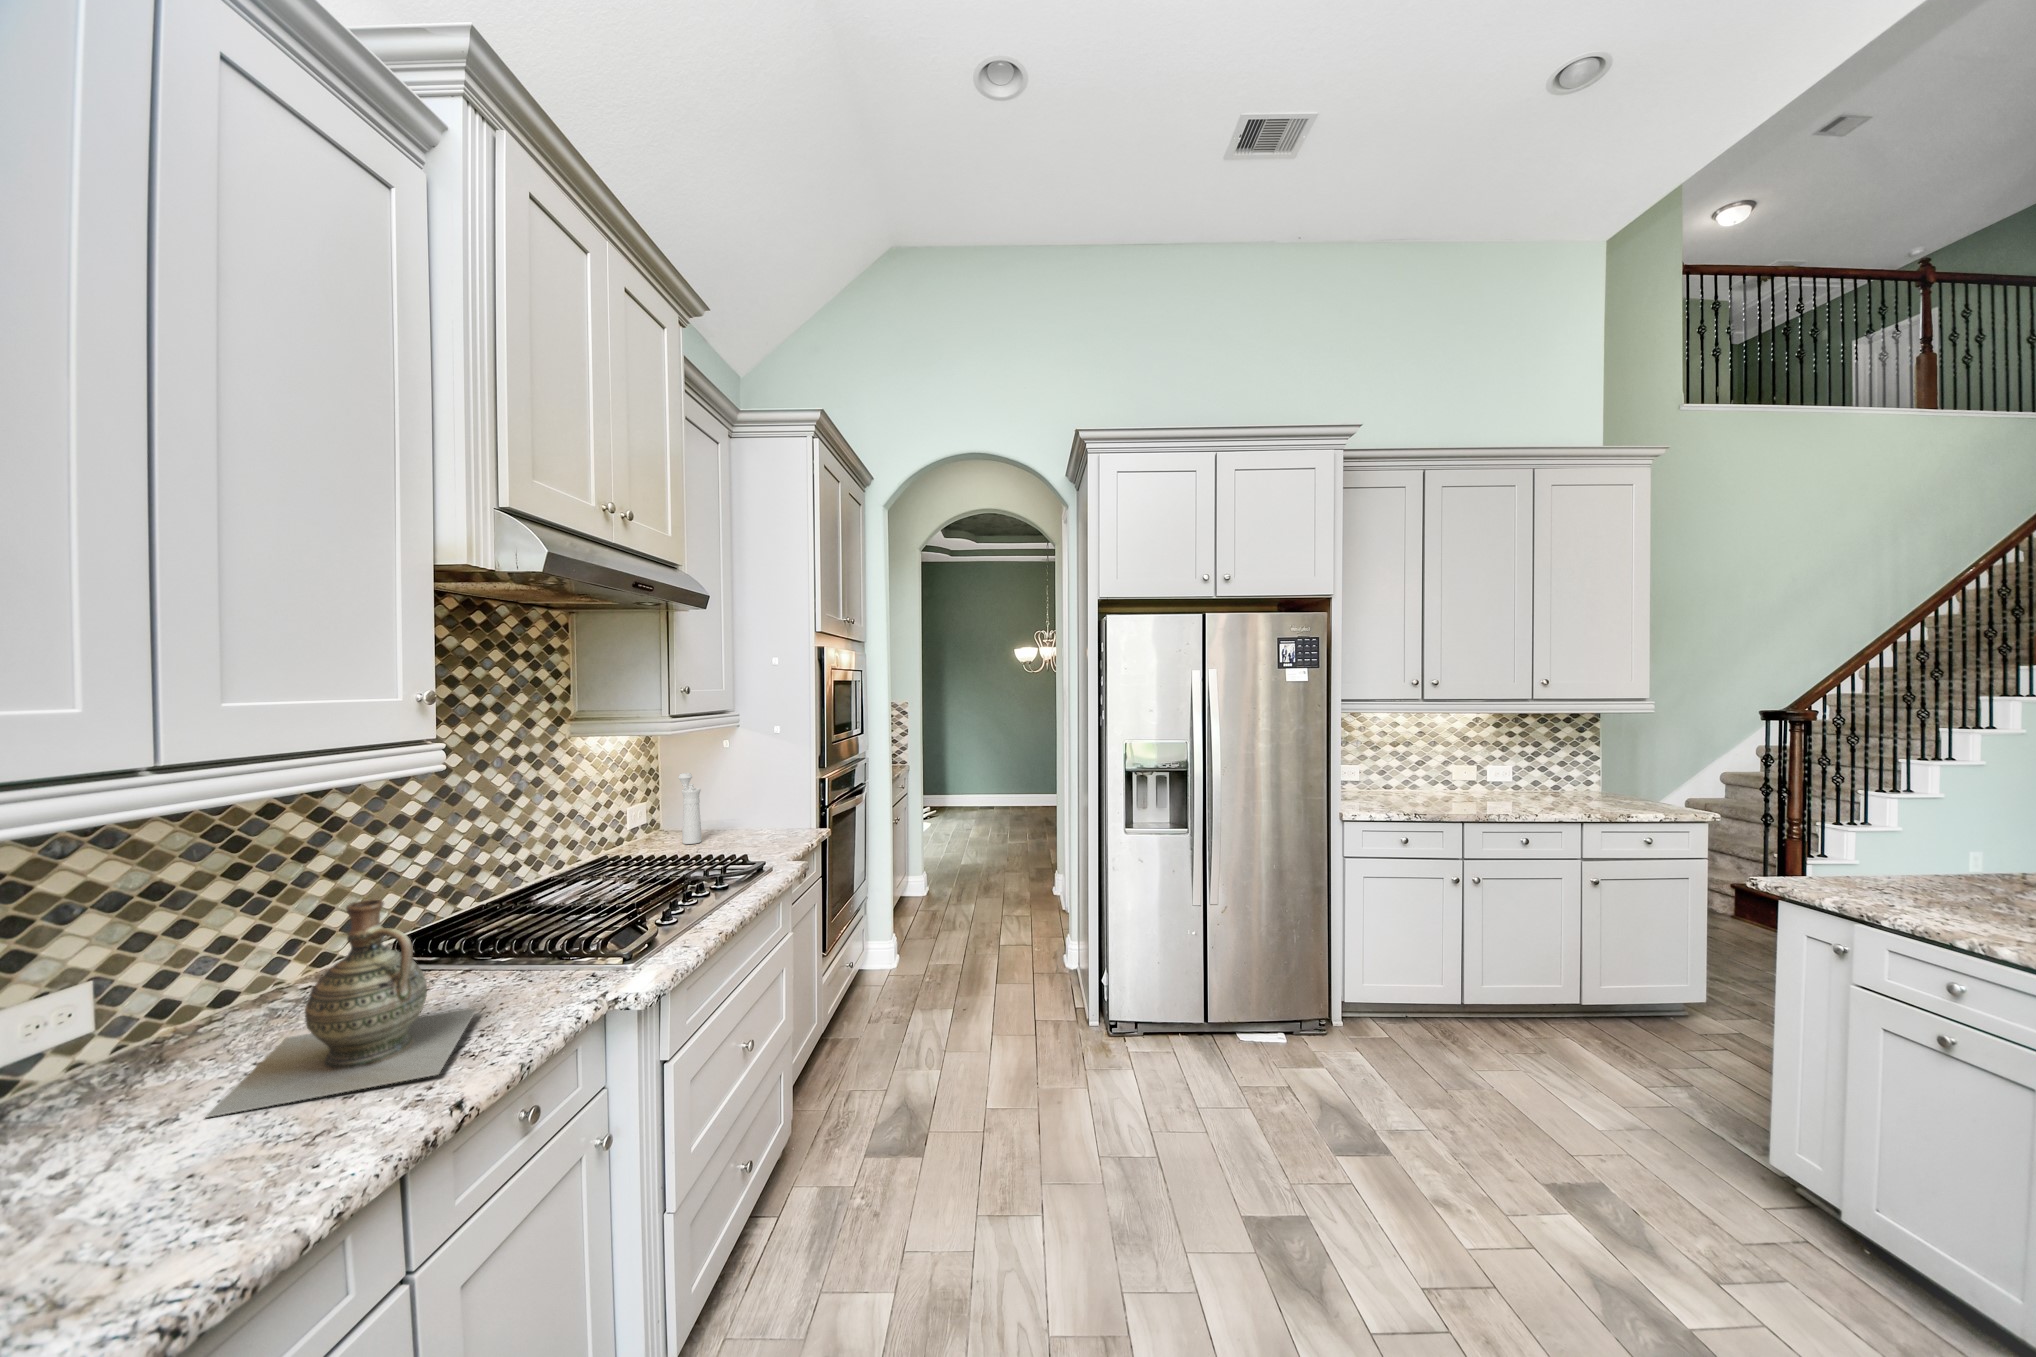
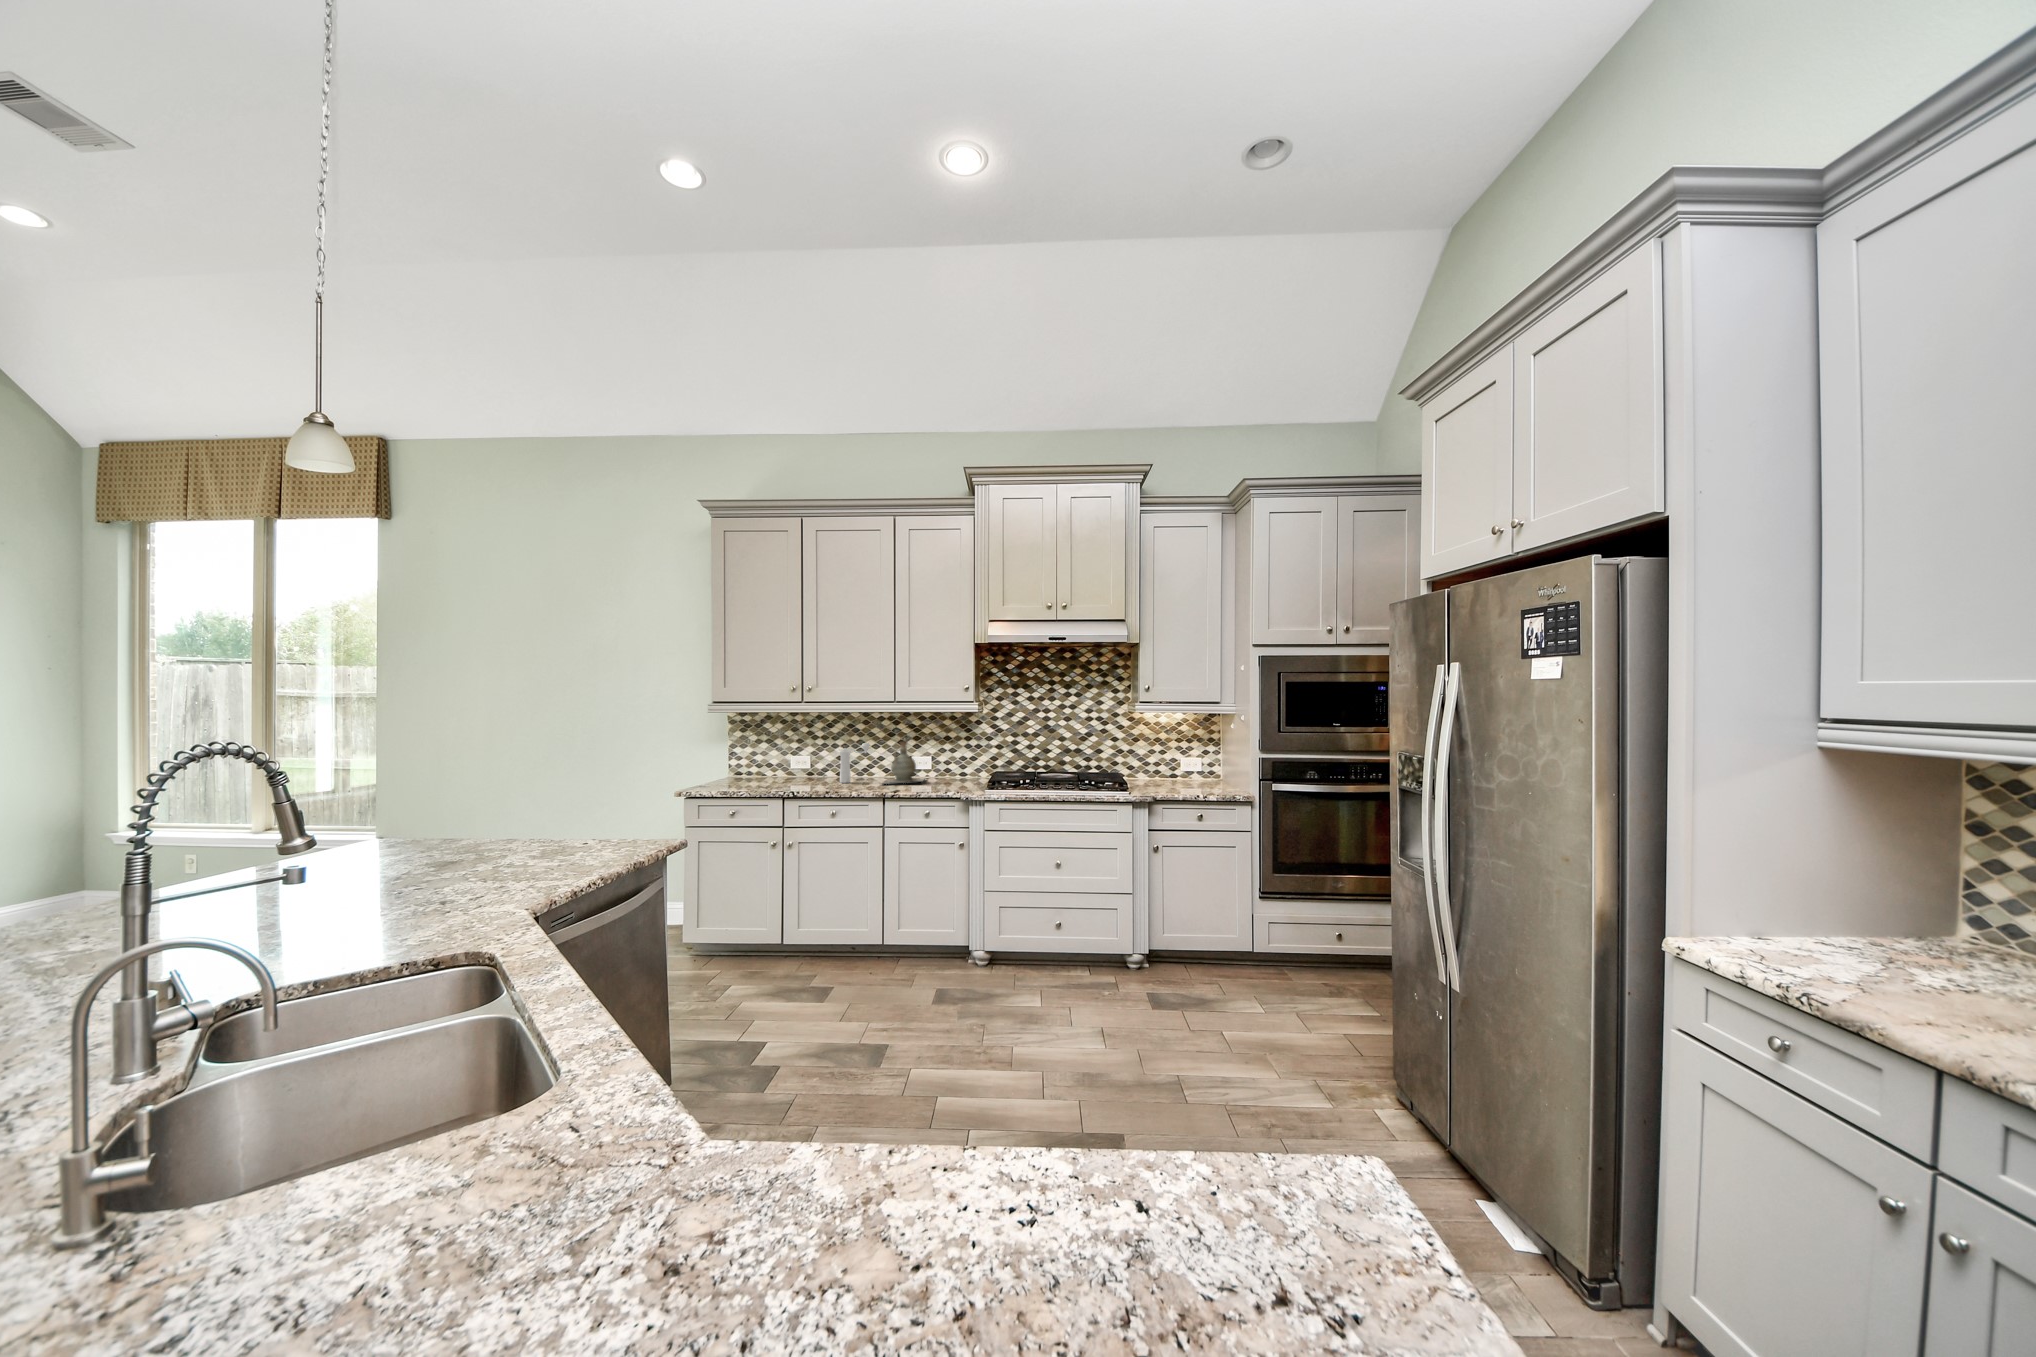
pepper mill: present [678,773,702,844] -> present [840,743,870,783]

